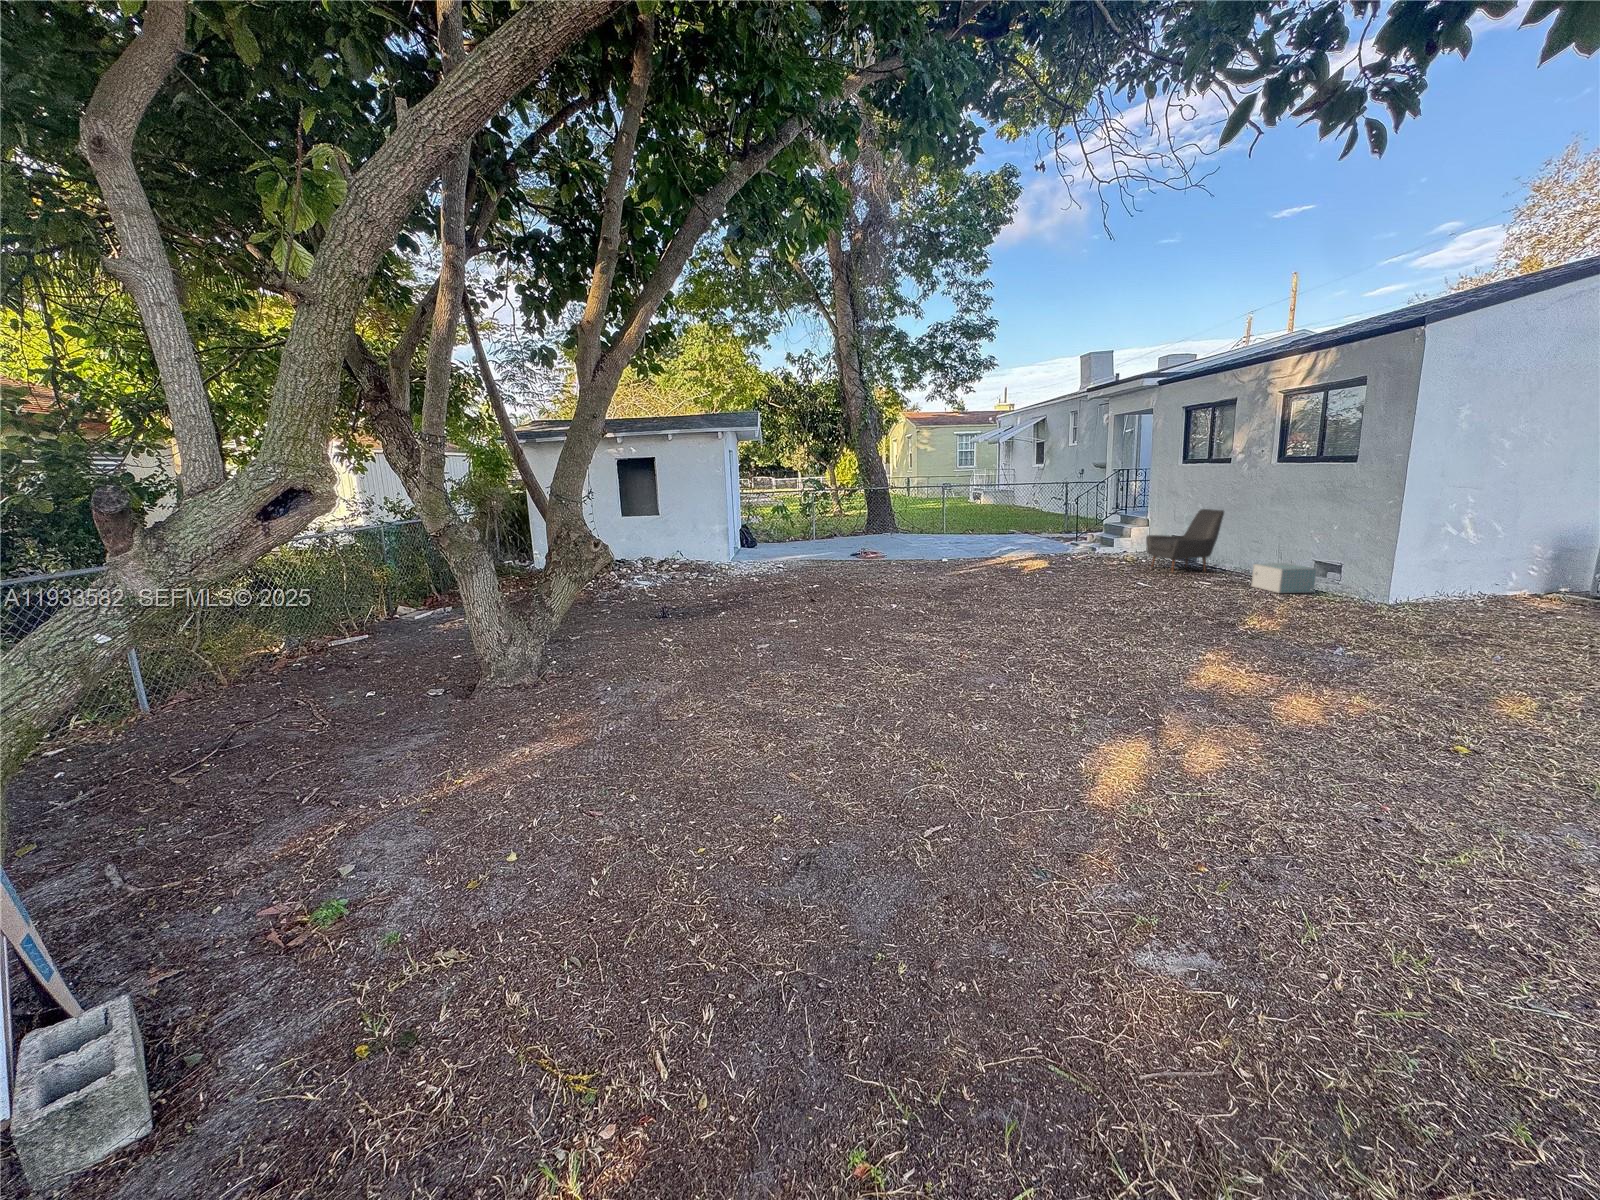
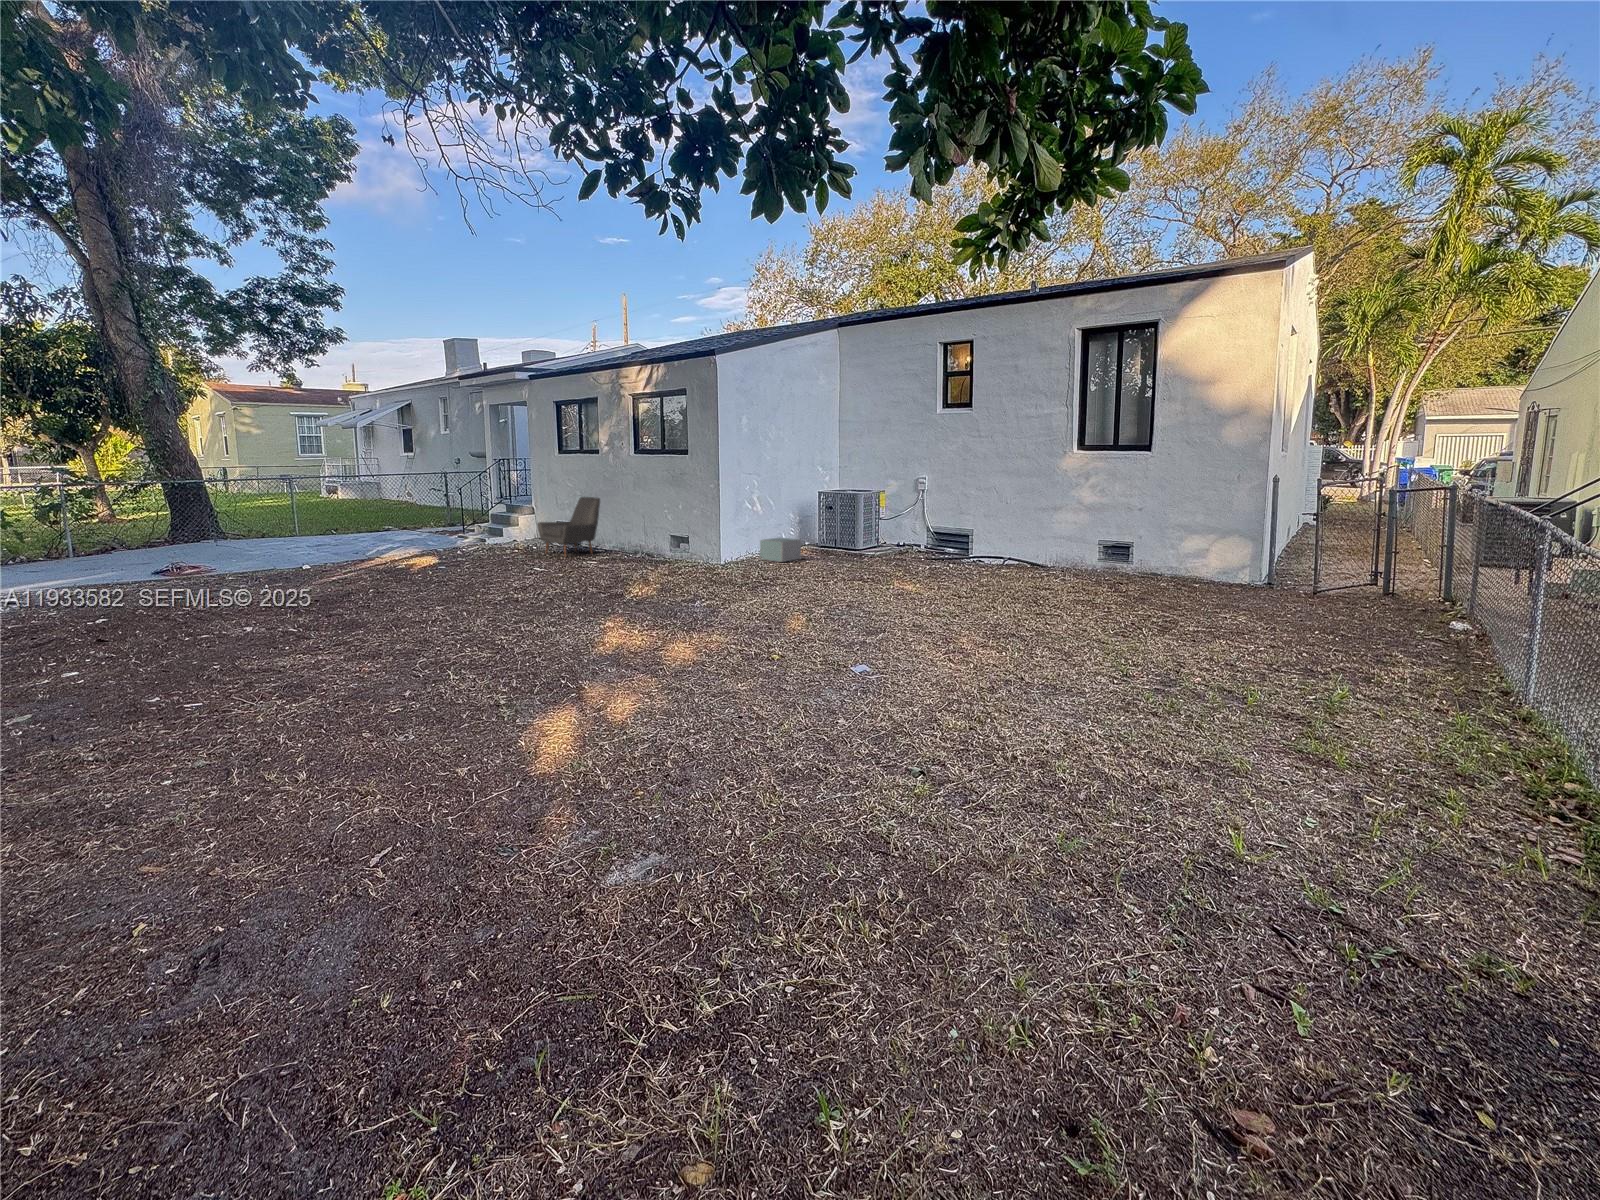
storage box: present [1251,563,1317,593] -> present [760,538,801,562]

